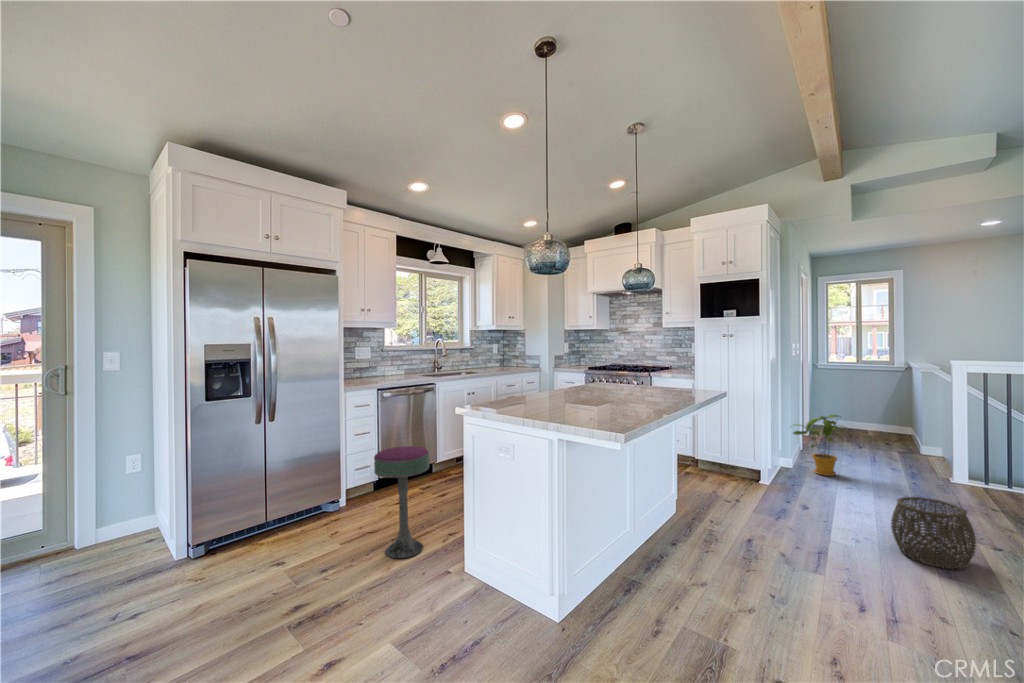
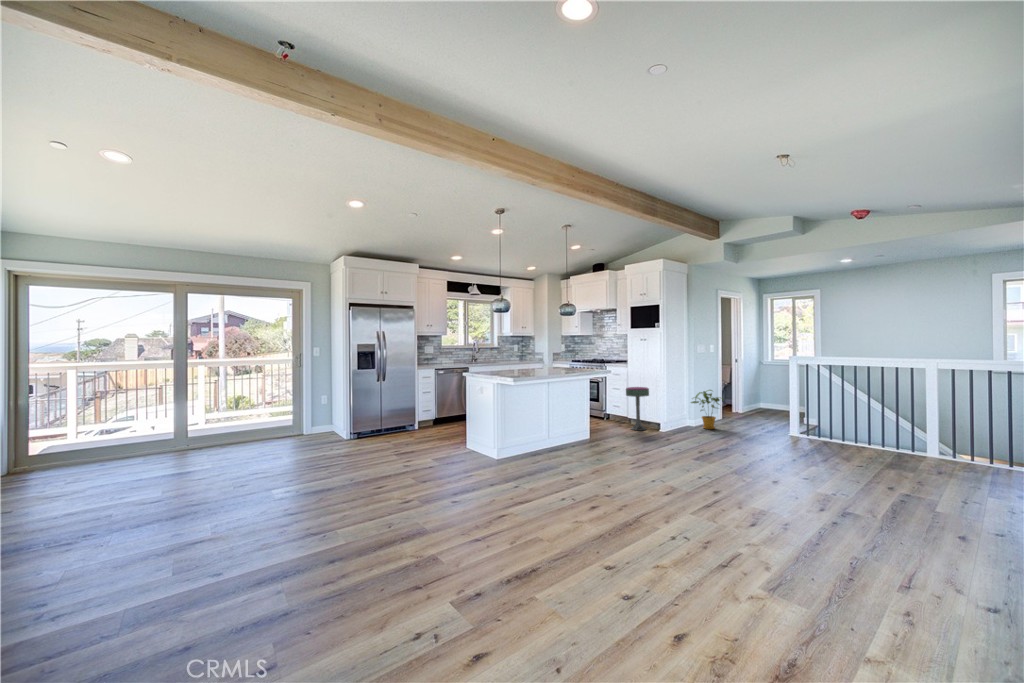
bar stool: present [374,446,429,558] -> present [626,387,649,430]
woven basket: present [891,497,976,569] -> none [681,425,715,457]

